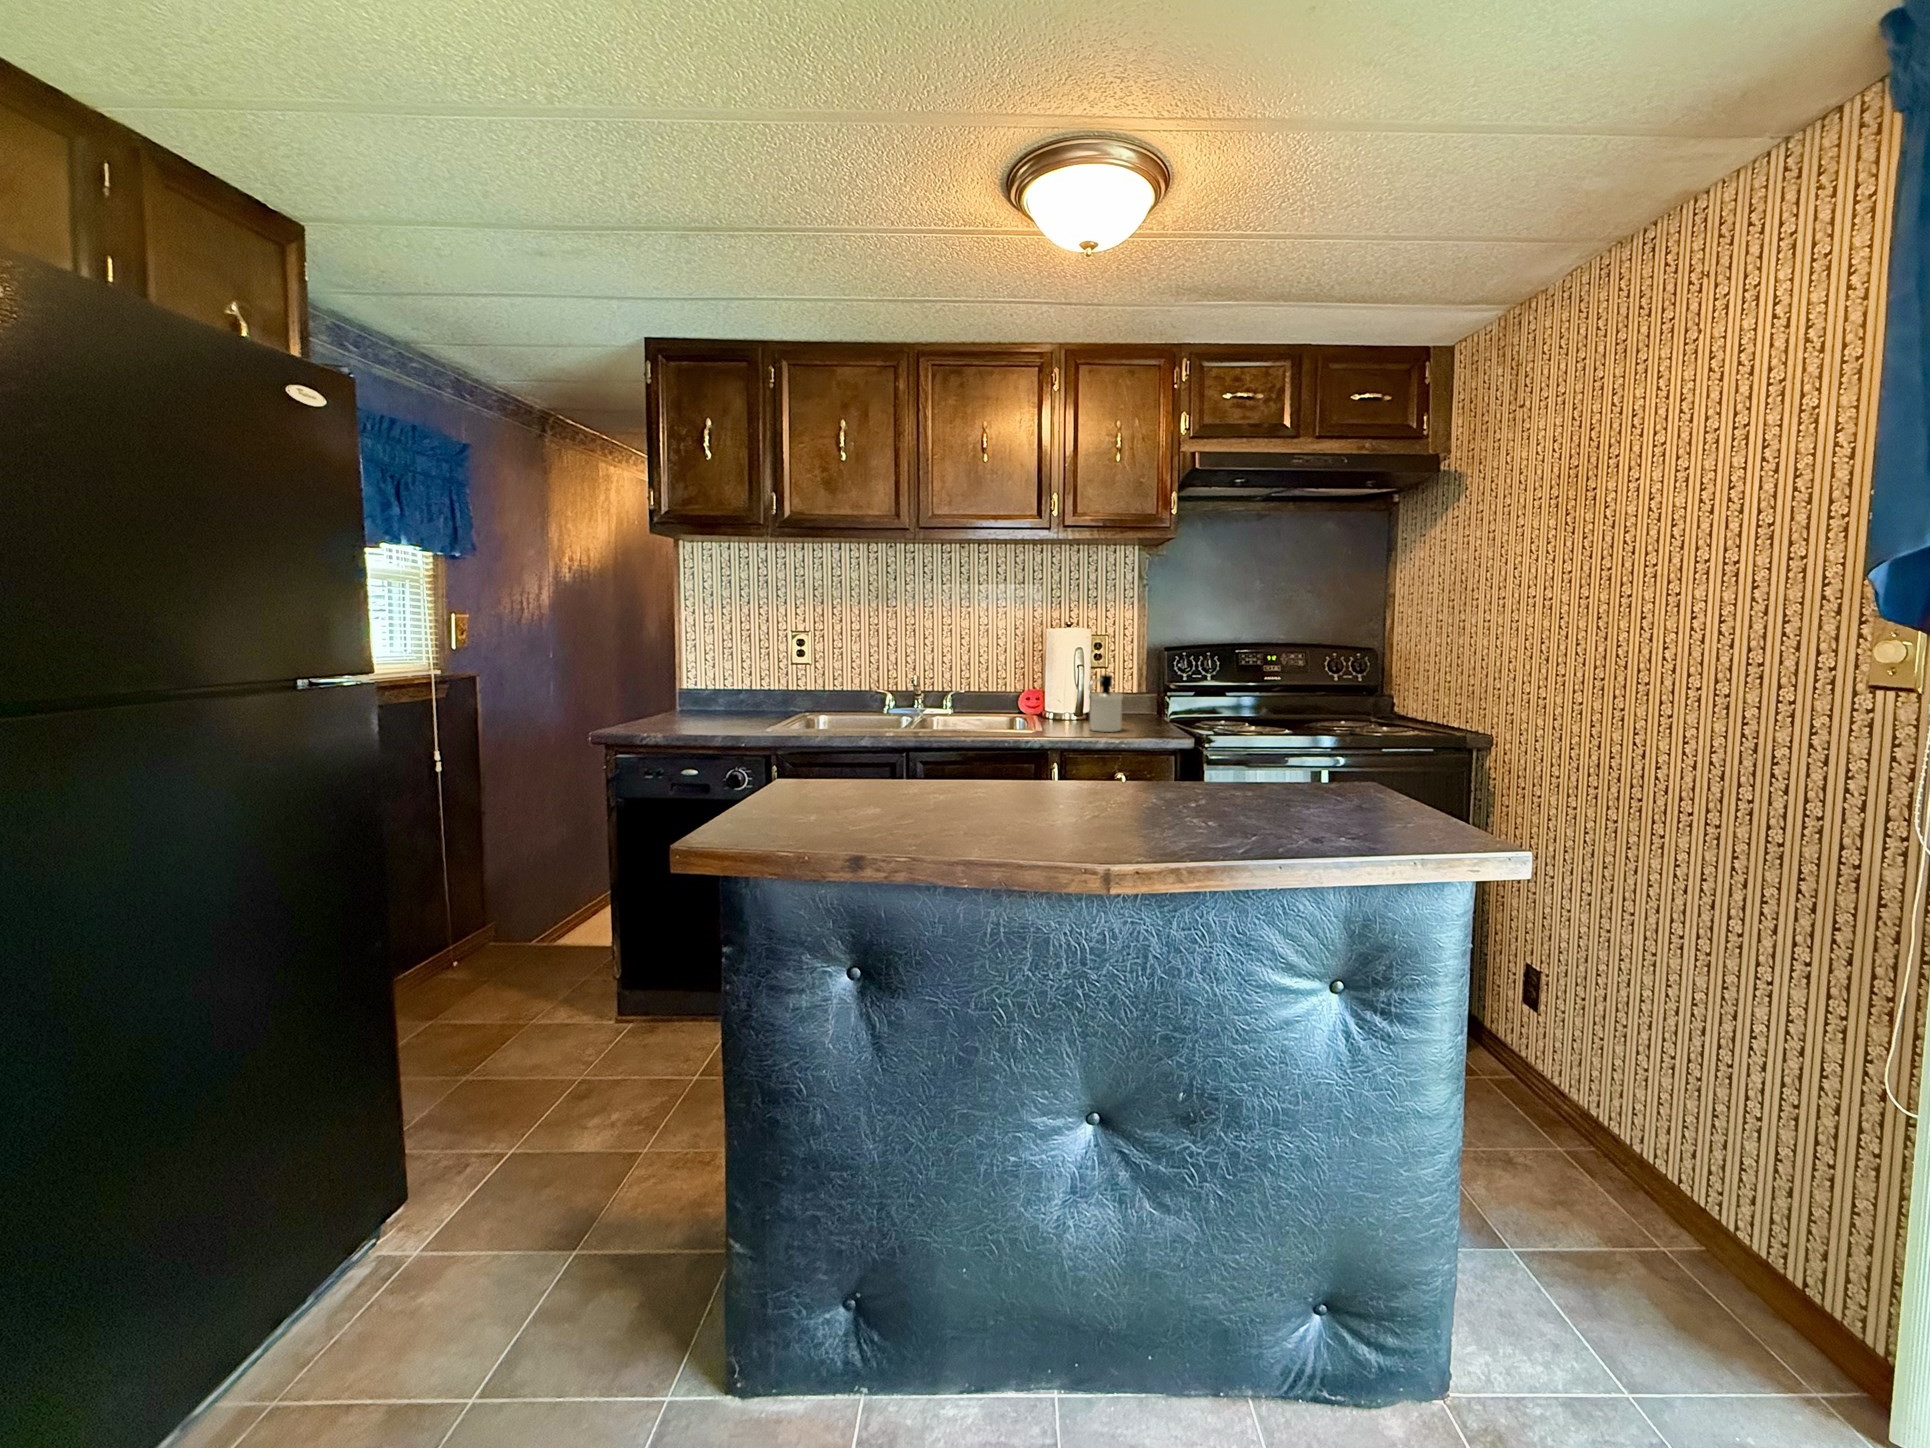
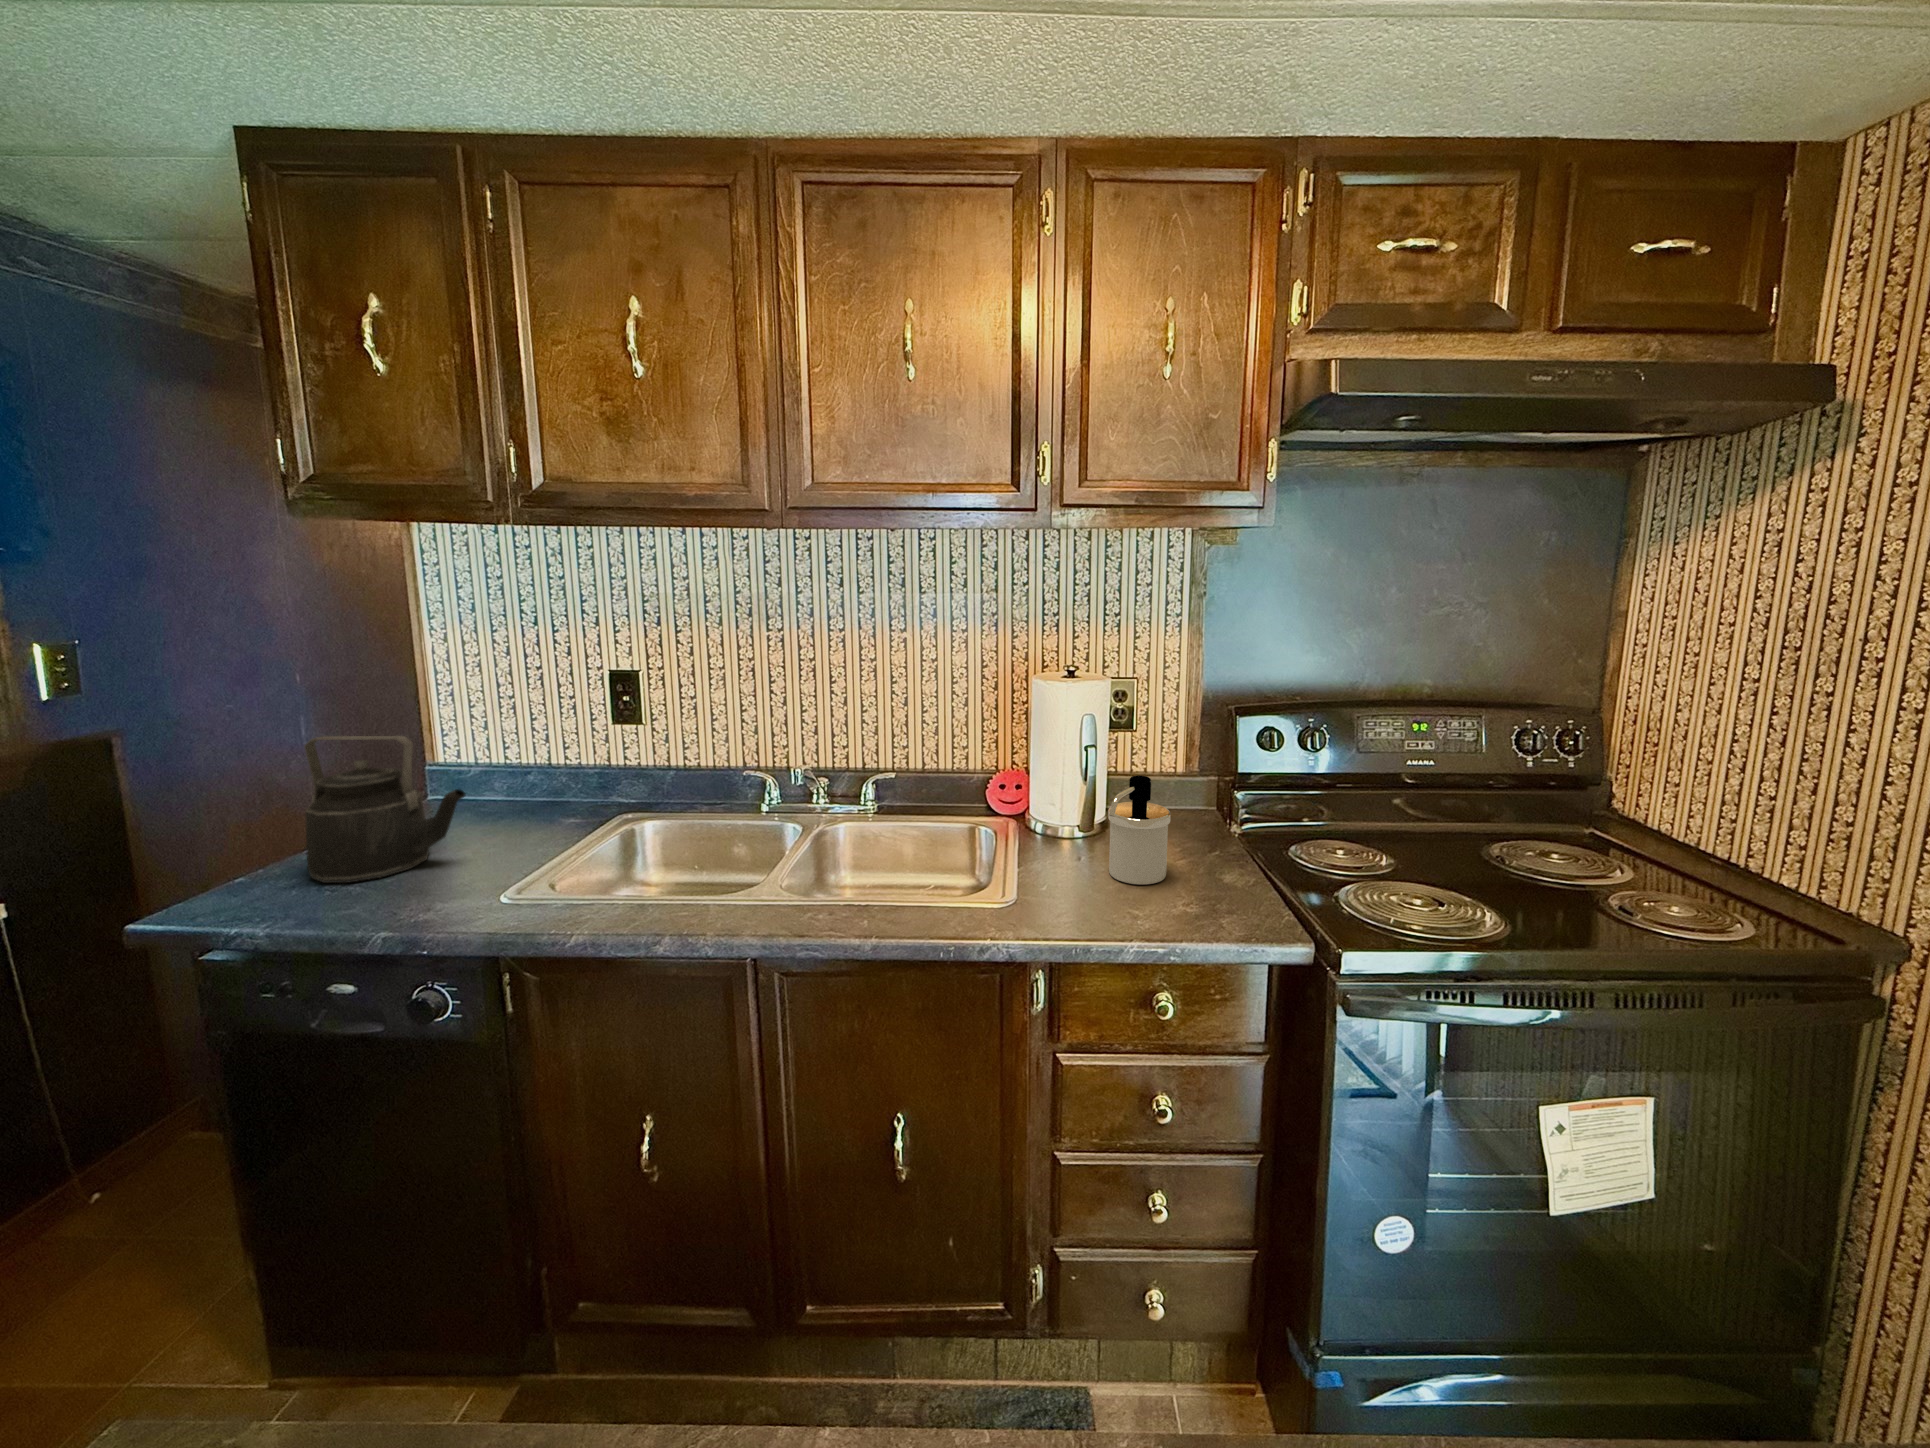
kettle: none [652,653,734,728] -> present [304,736,466,883]

